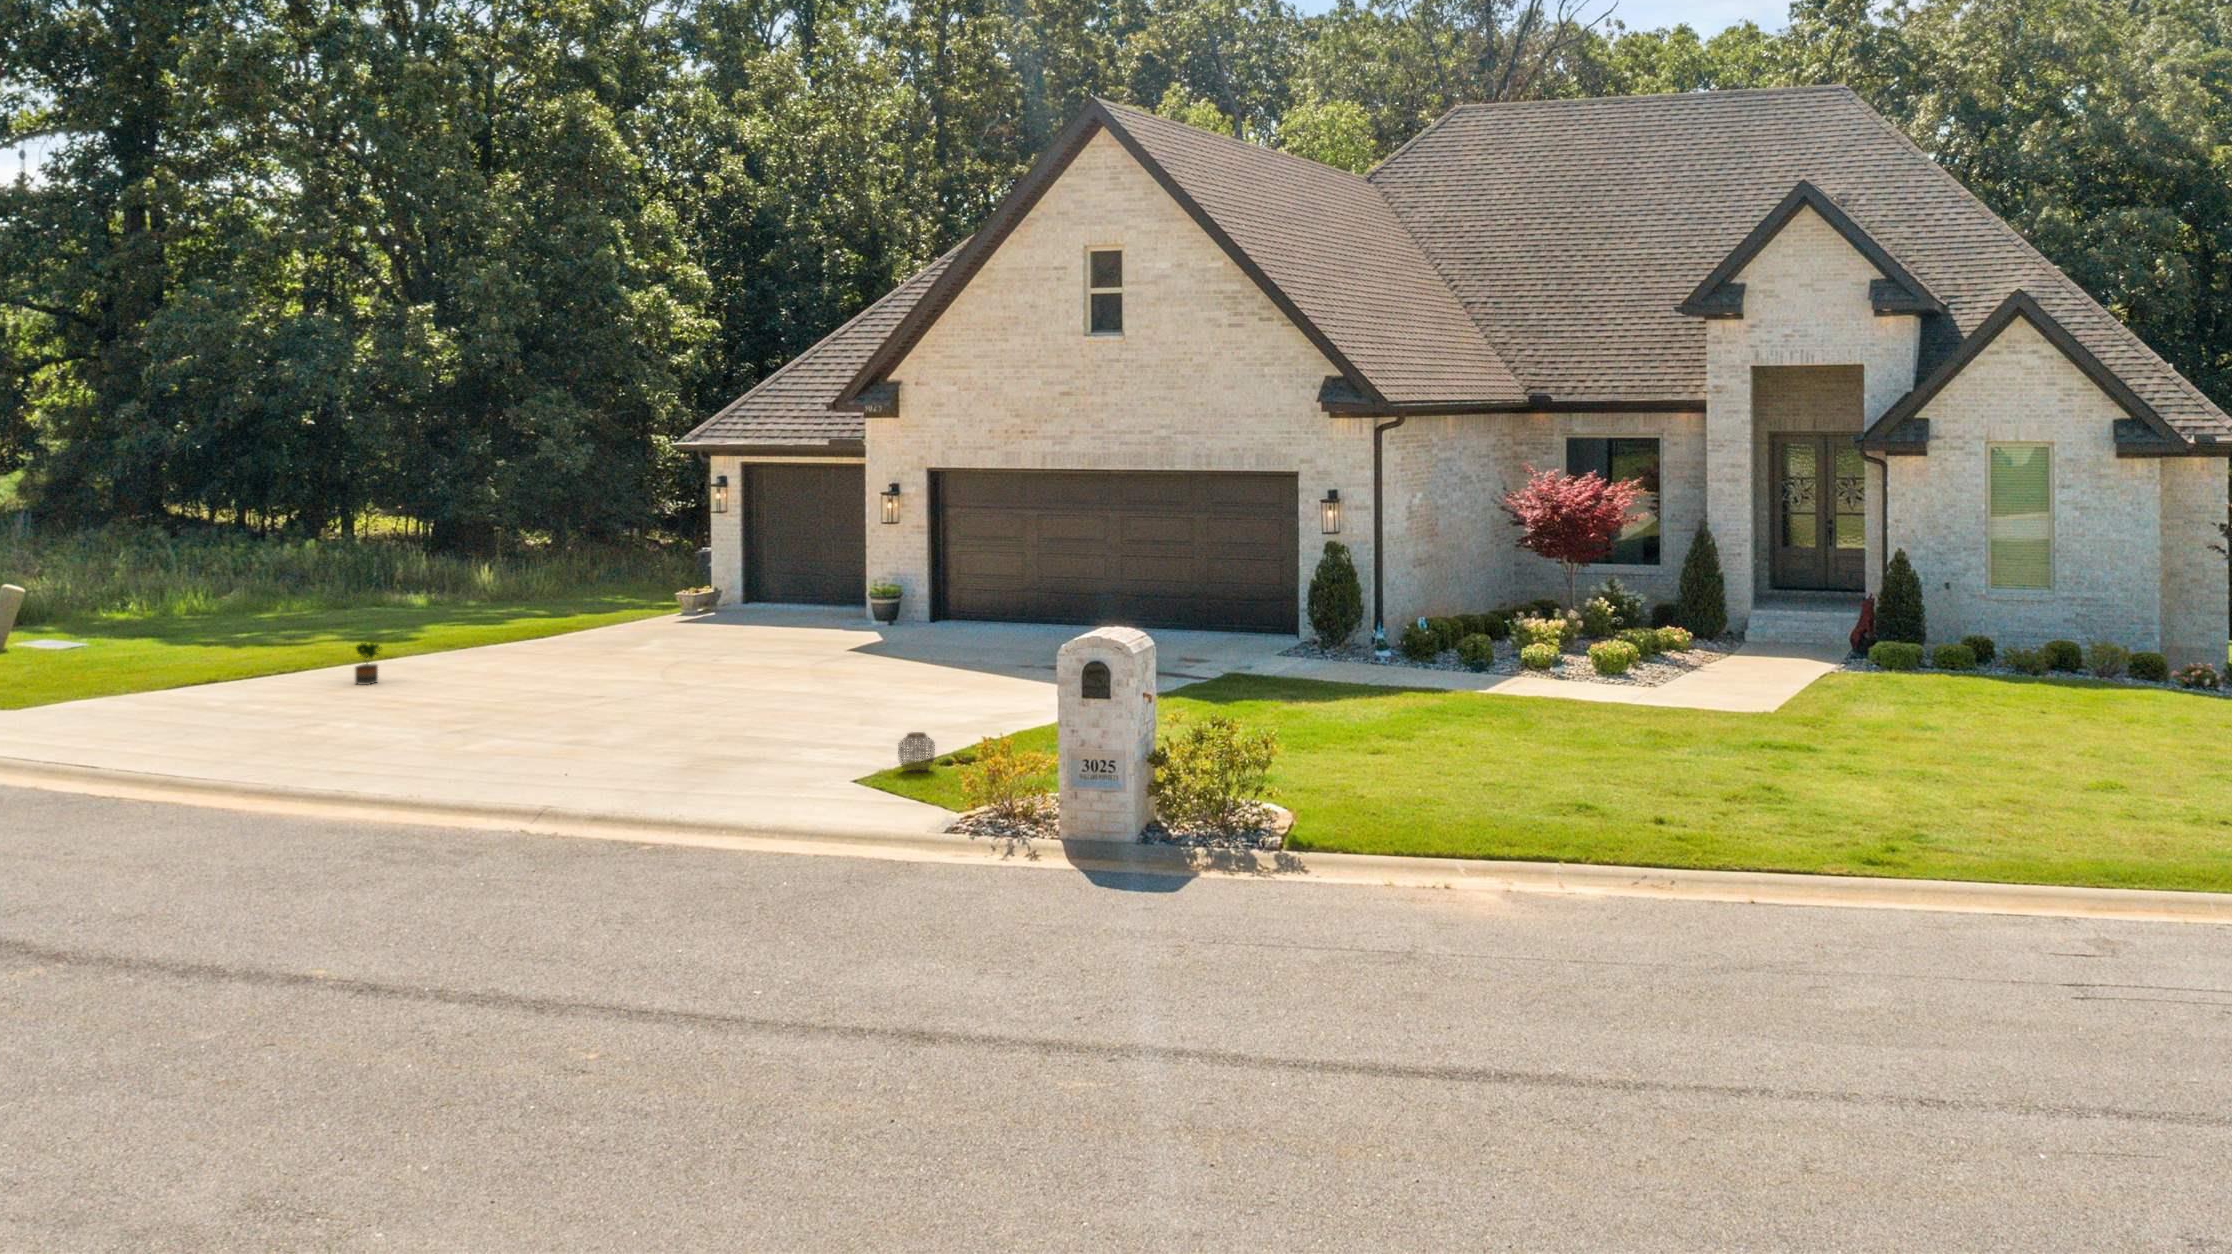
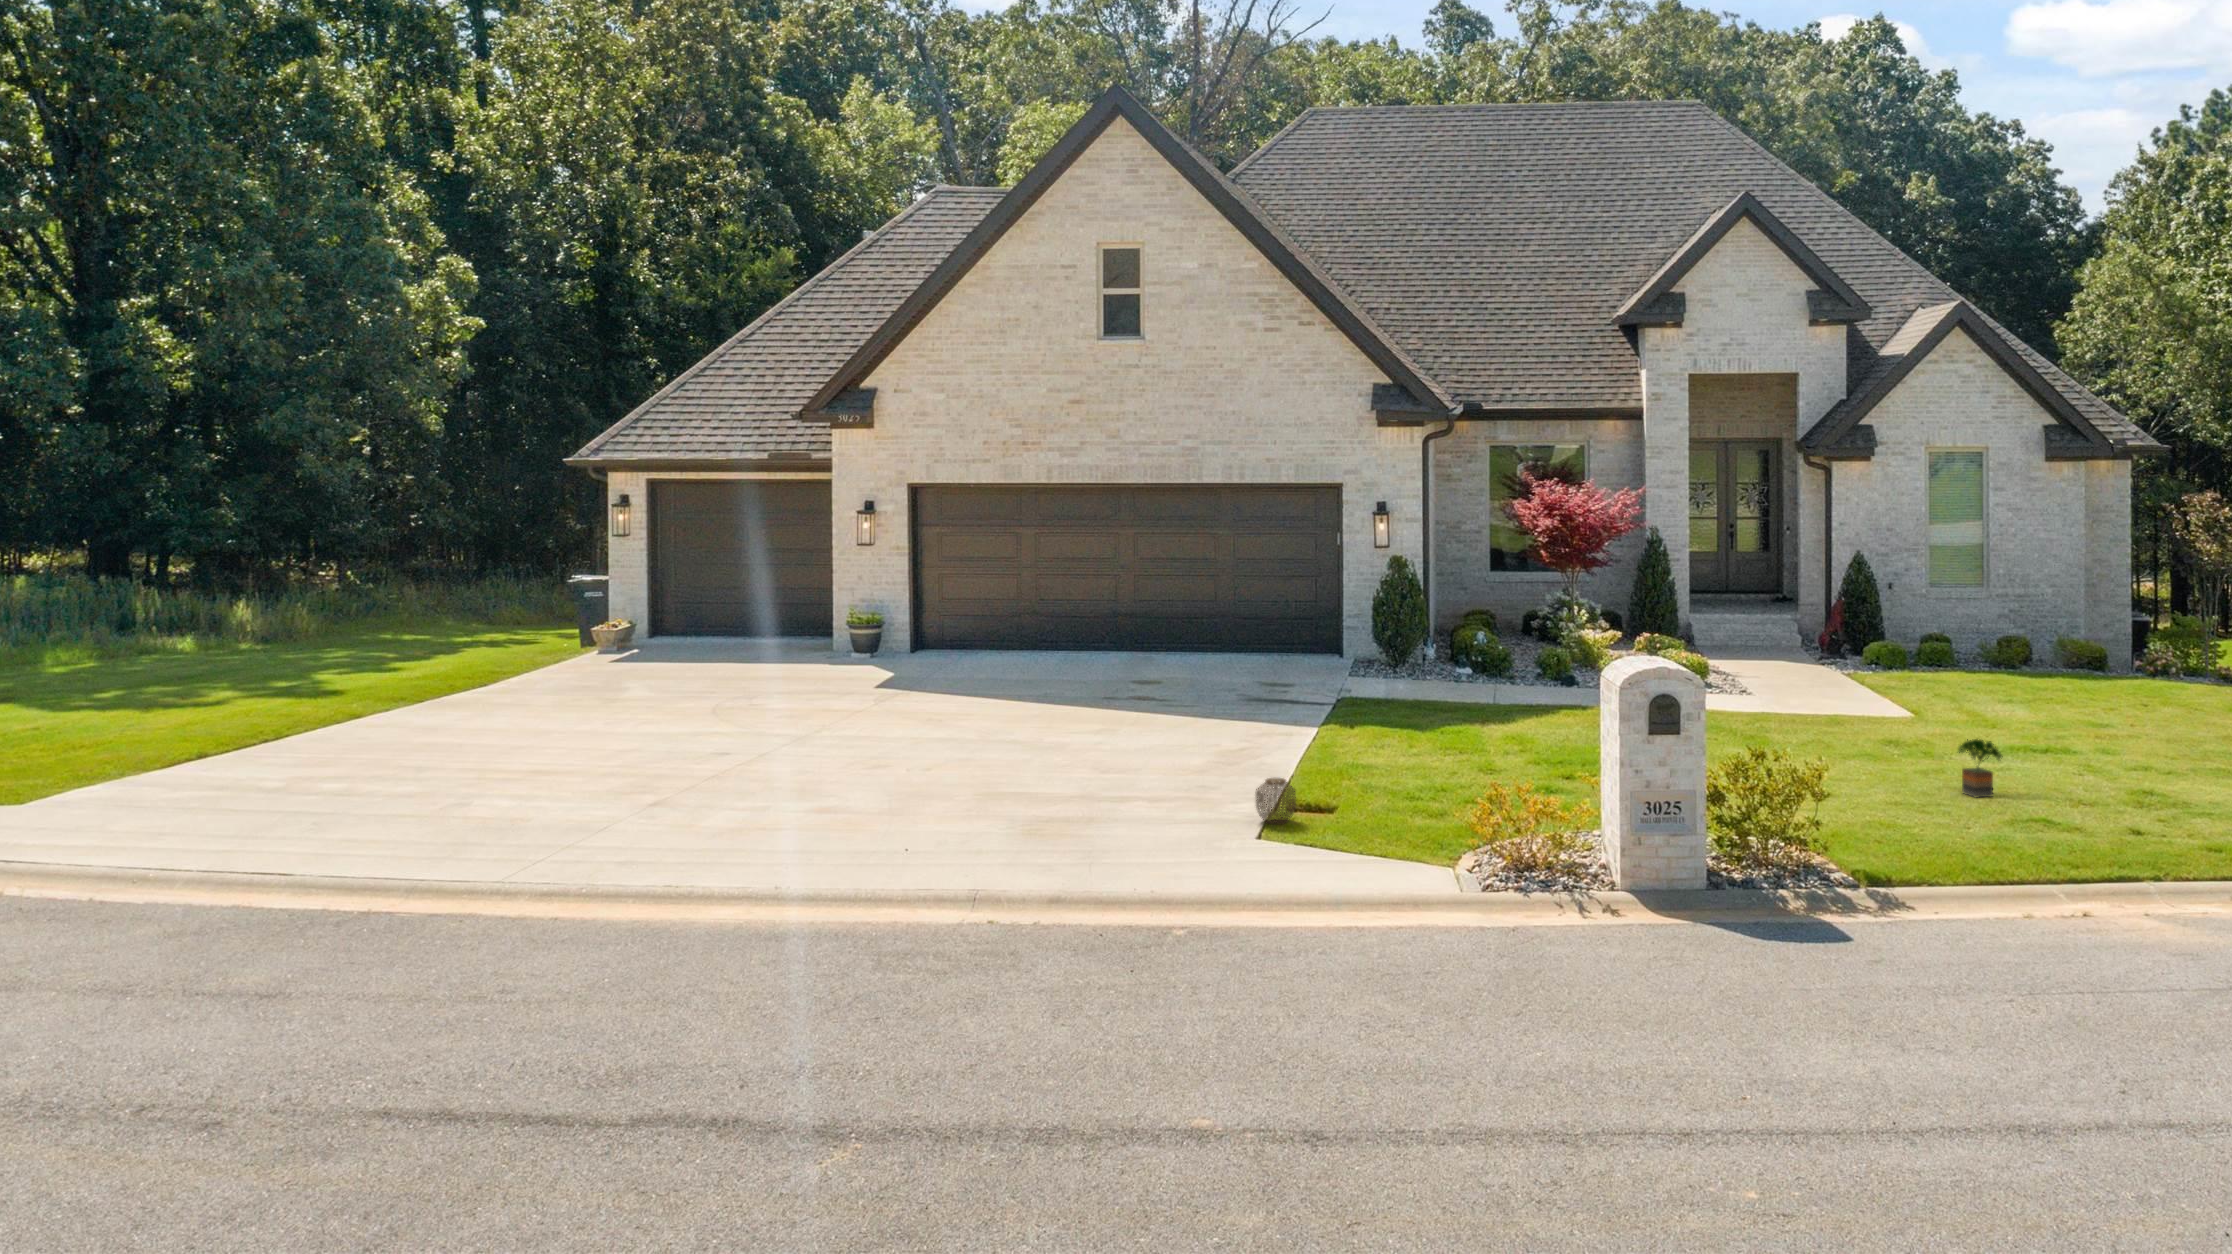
potted tree: present [355,643,382,685] -> present [1959,739,2003,797]

